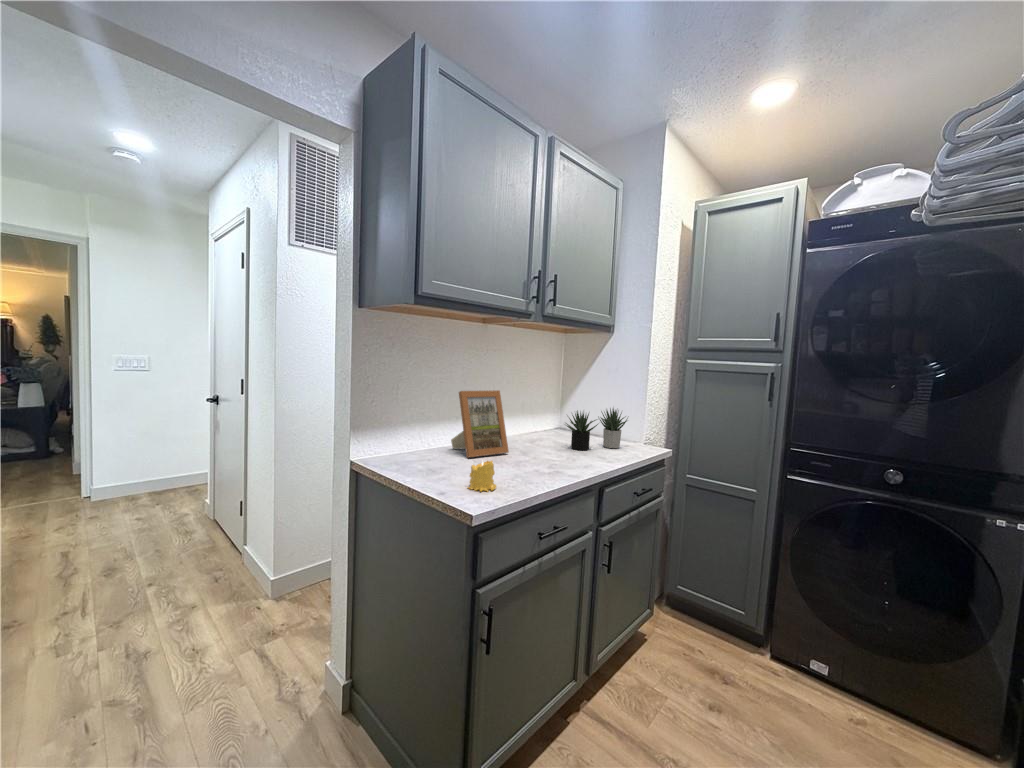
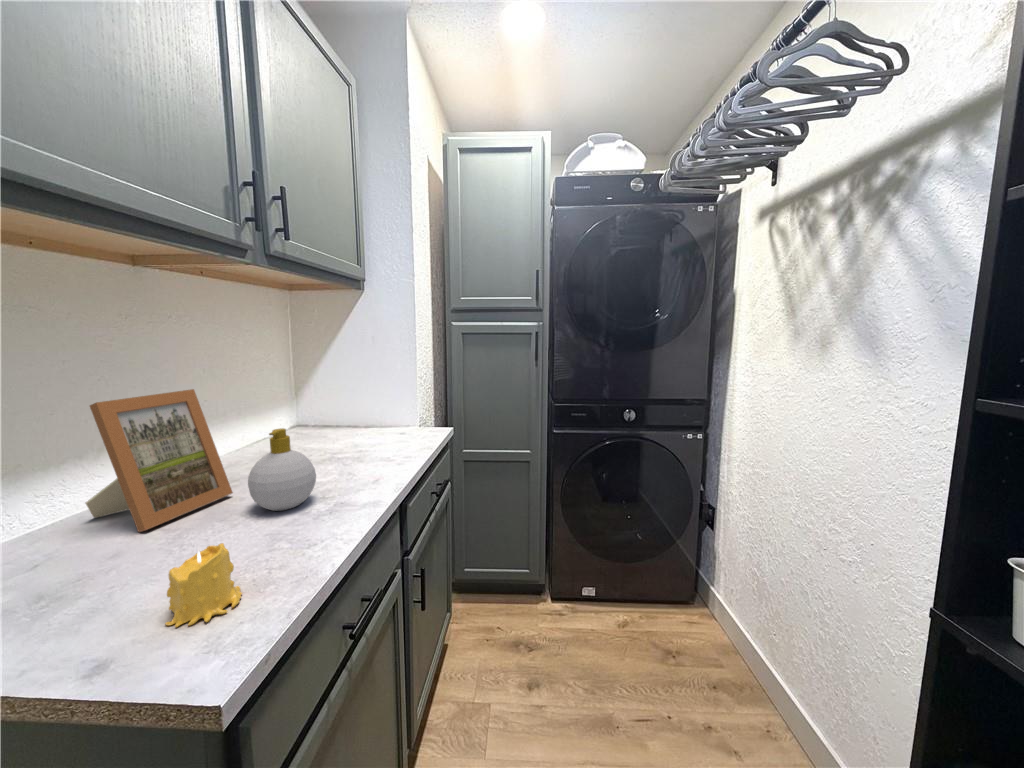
succulent plant: present [566,408,628,450] -> none [315,387,405,457]
soap bottle: none [514,418,549,466] -> present [248,428,316,511]

